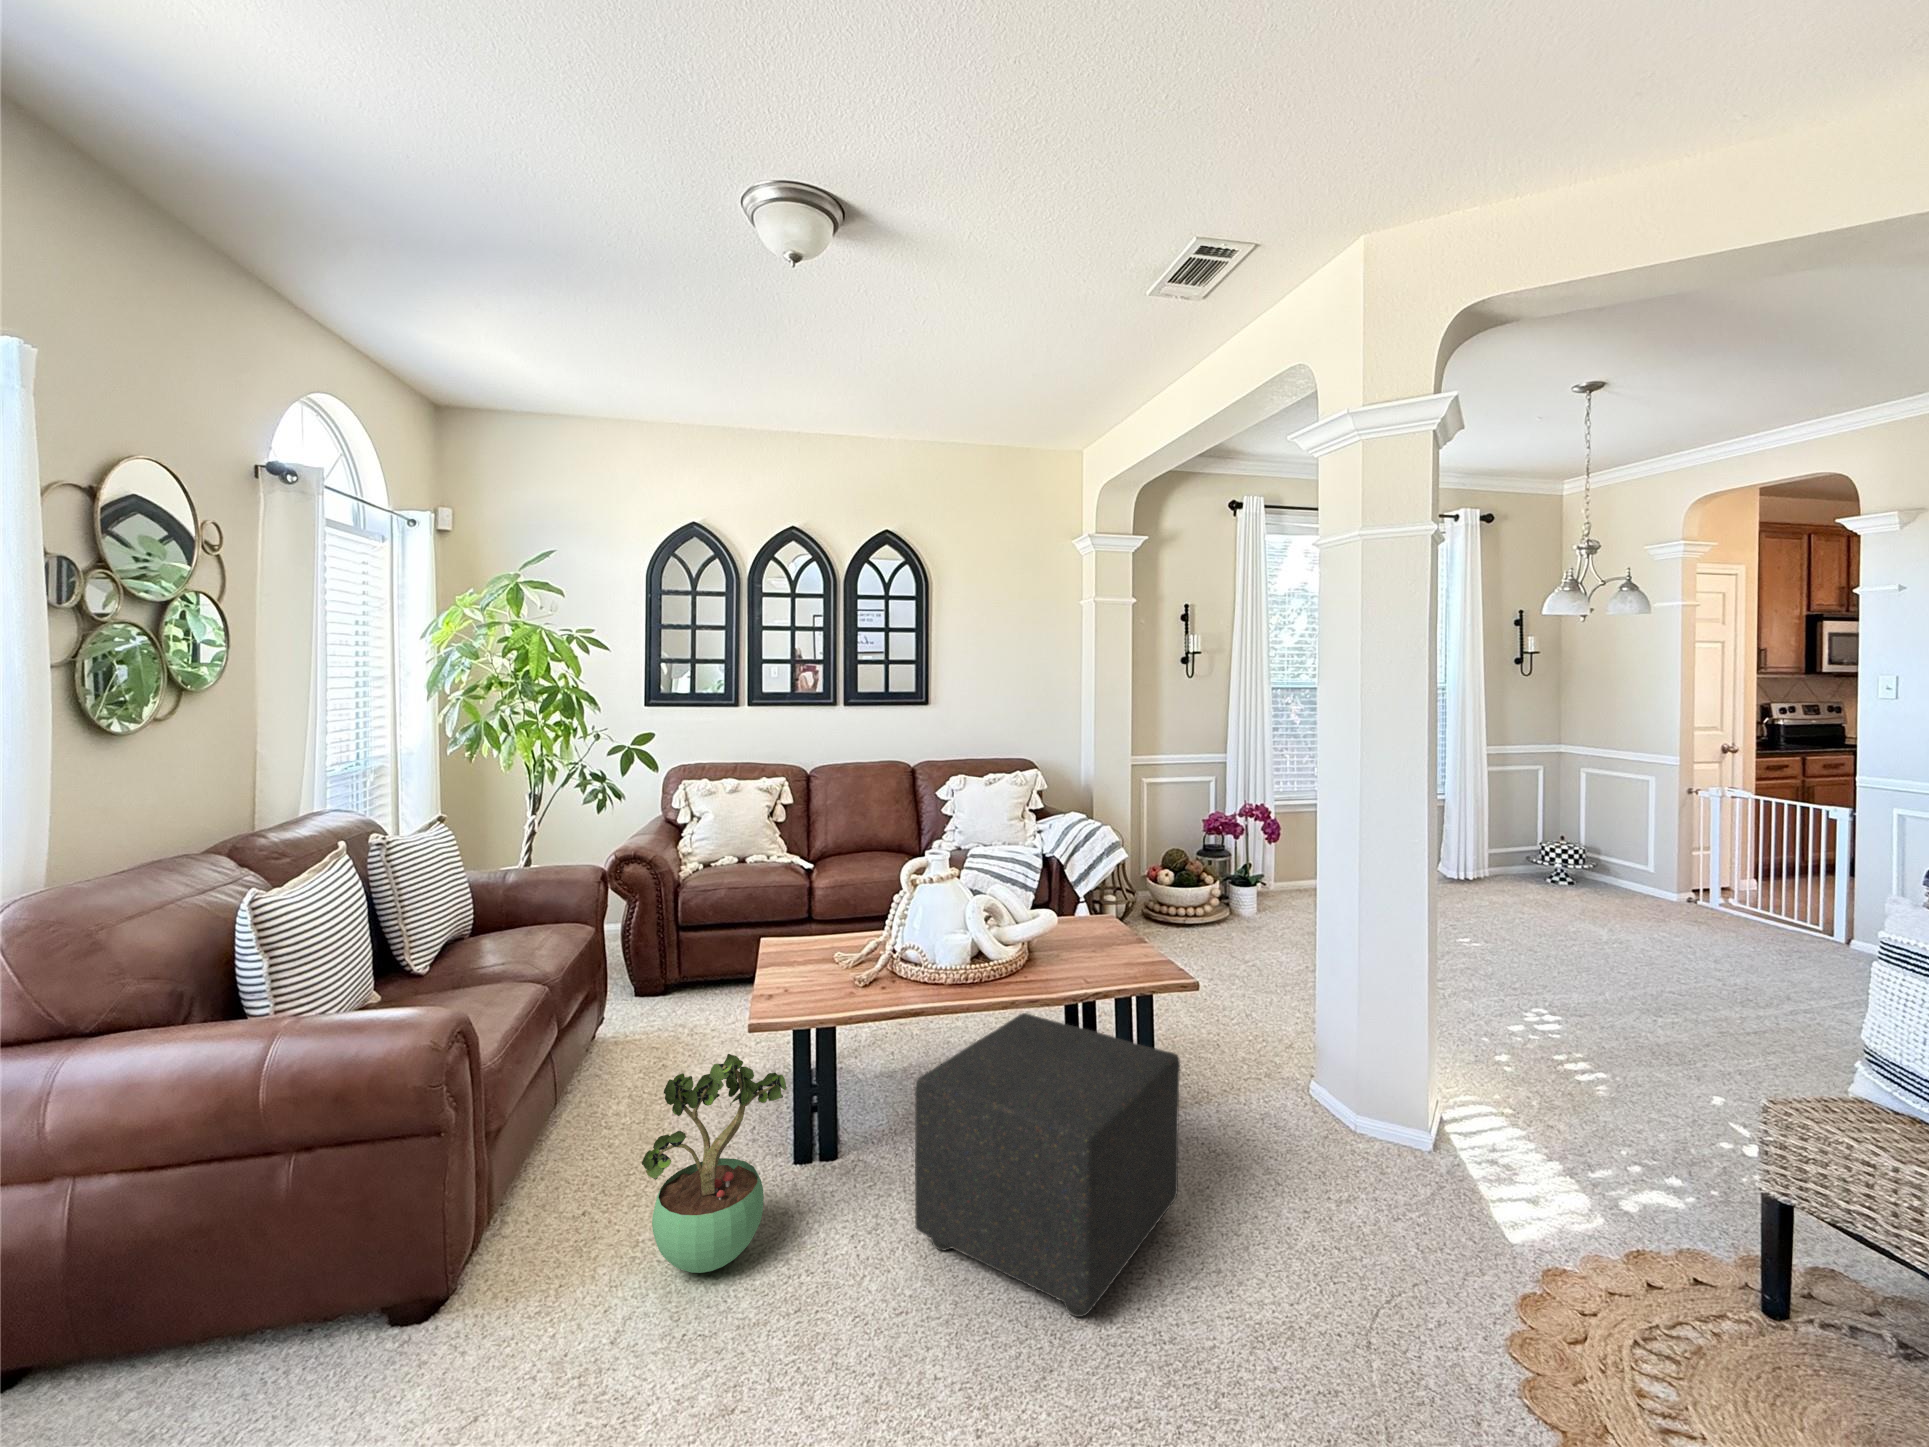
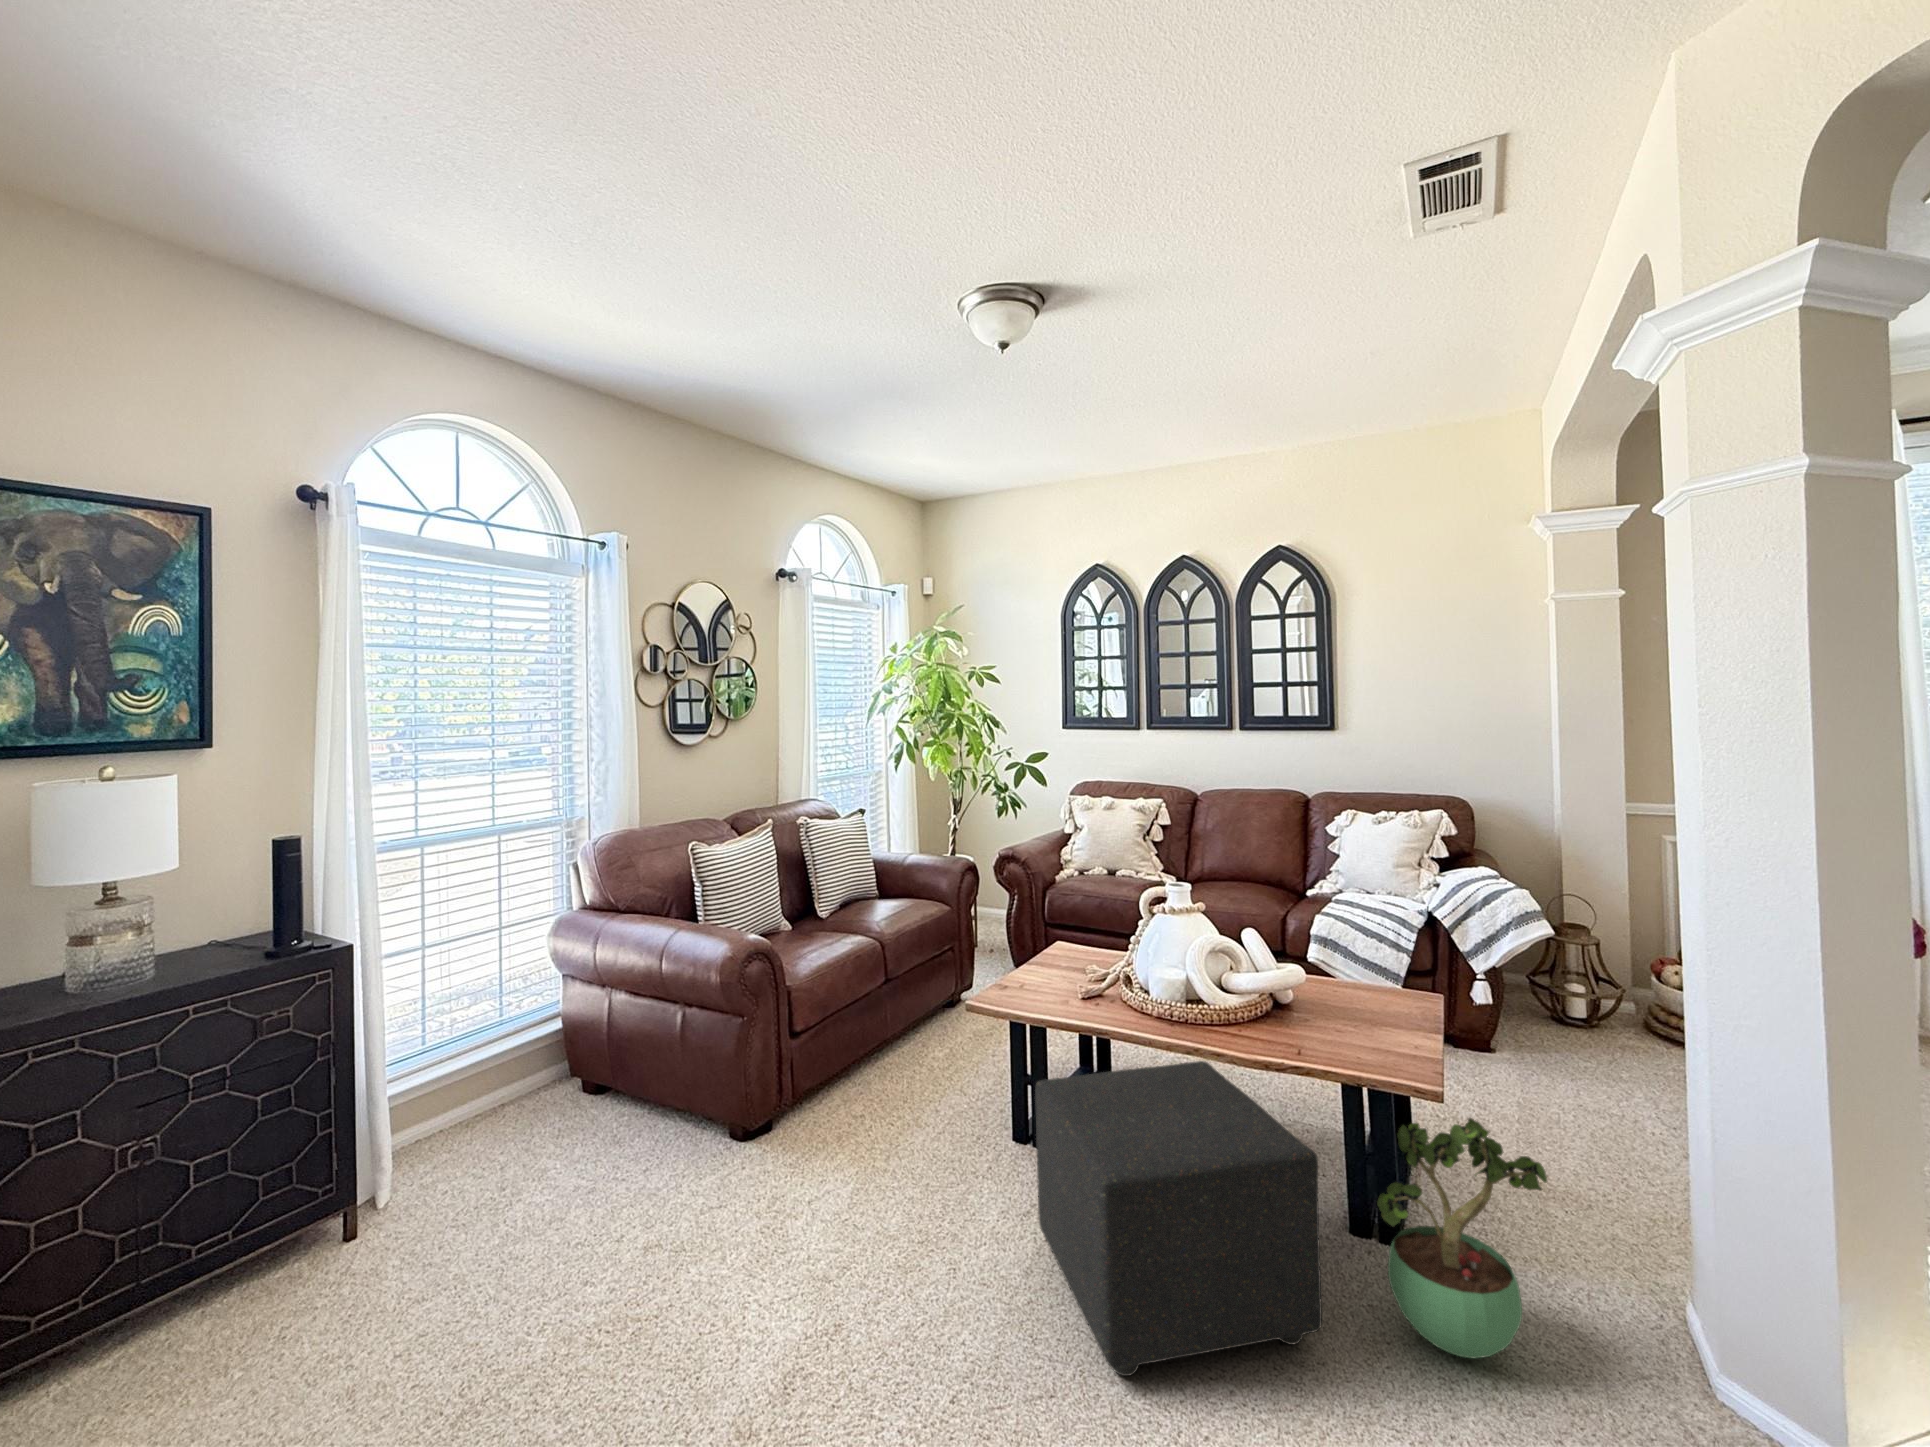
potted plant: present [642,1054,786,1273] -> present [1377,1118,1547,1358]

